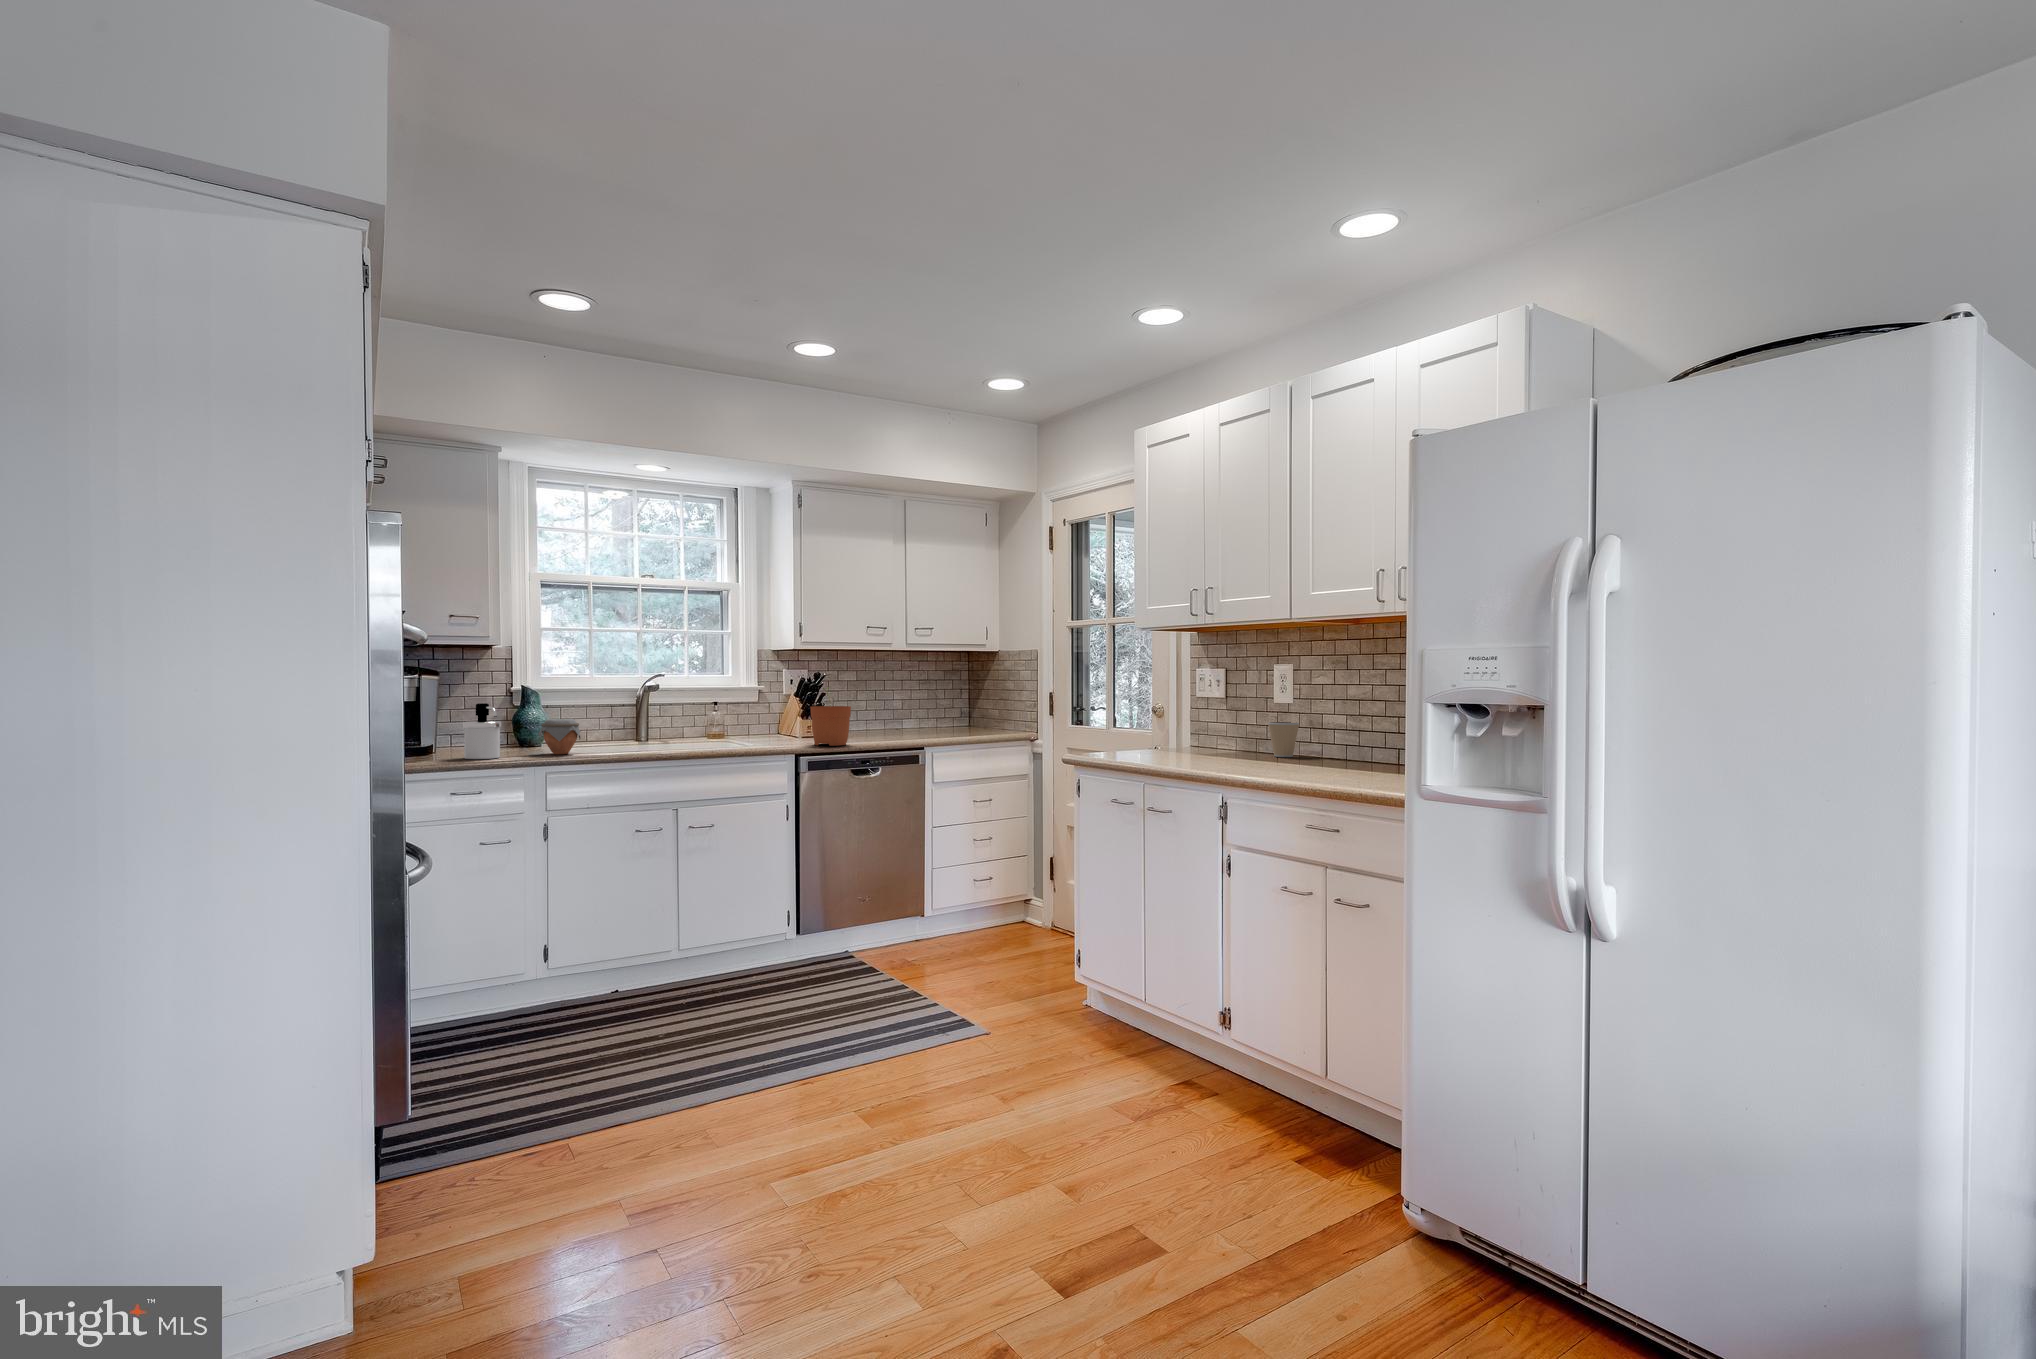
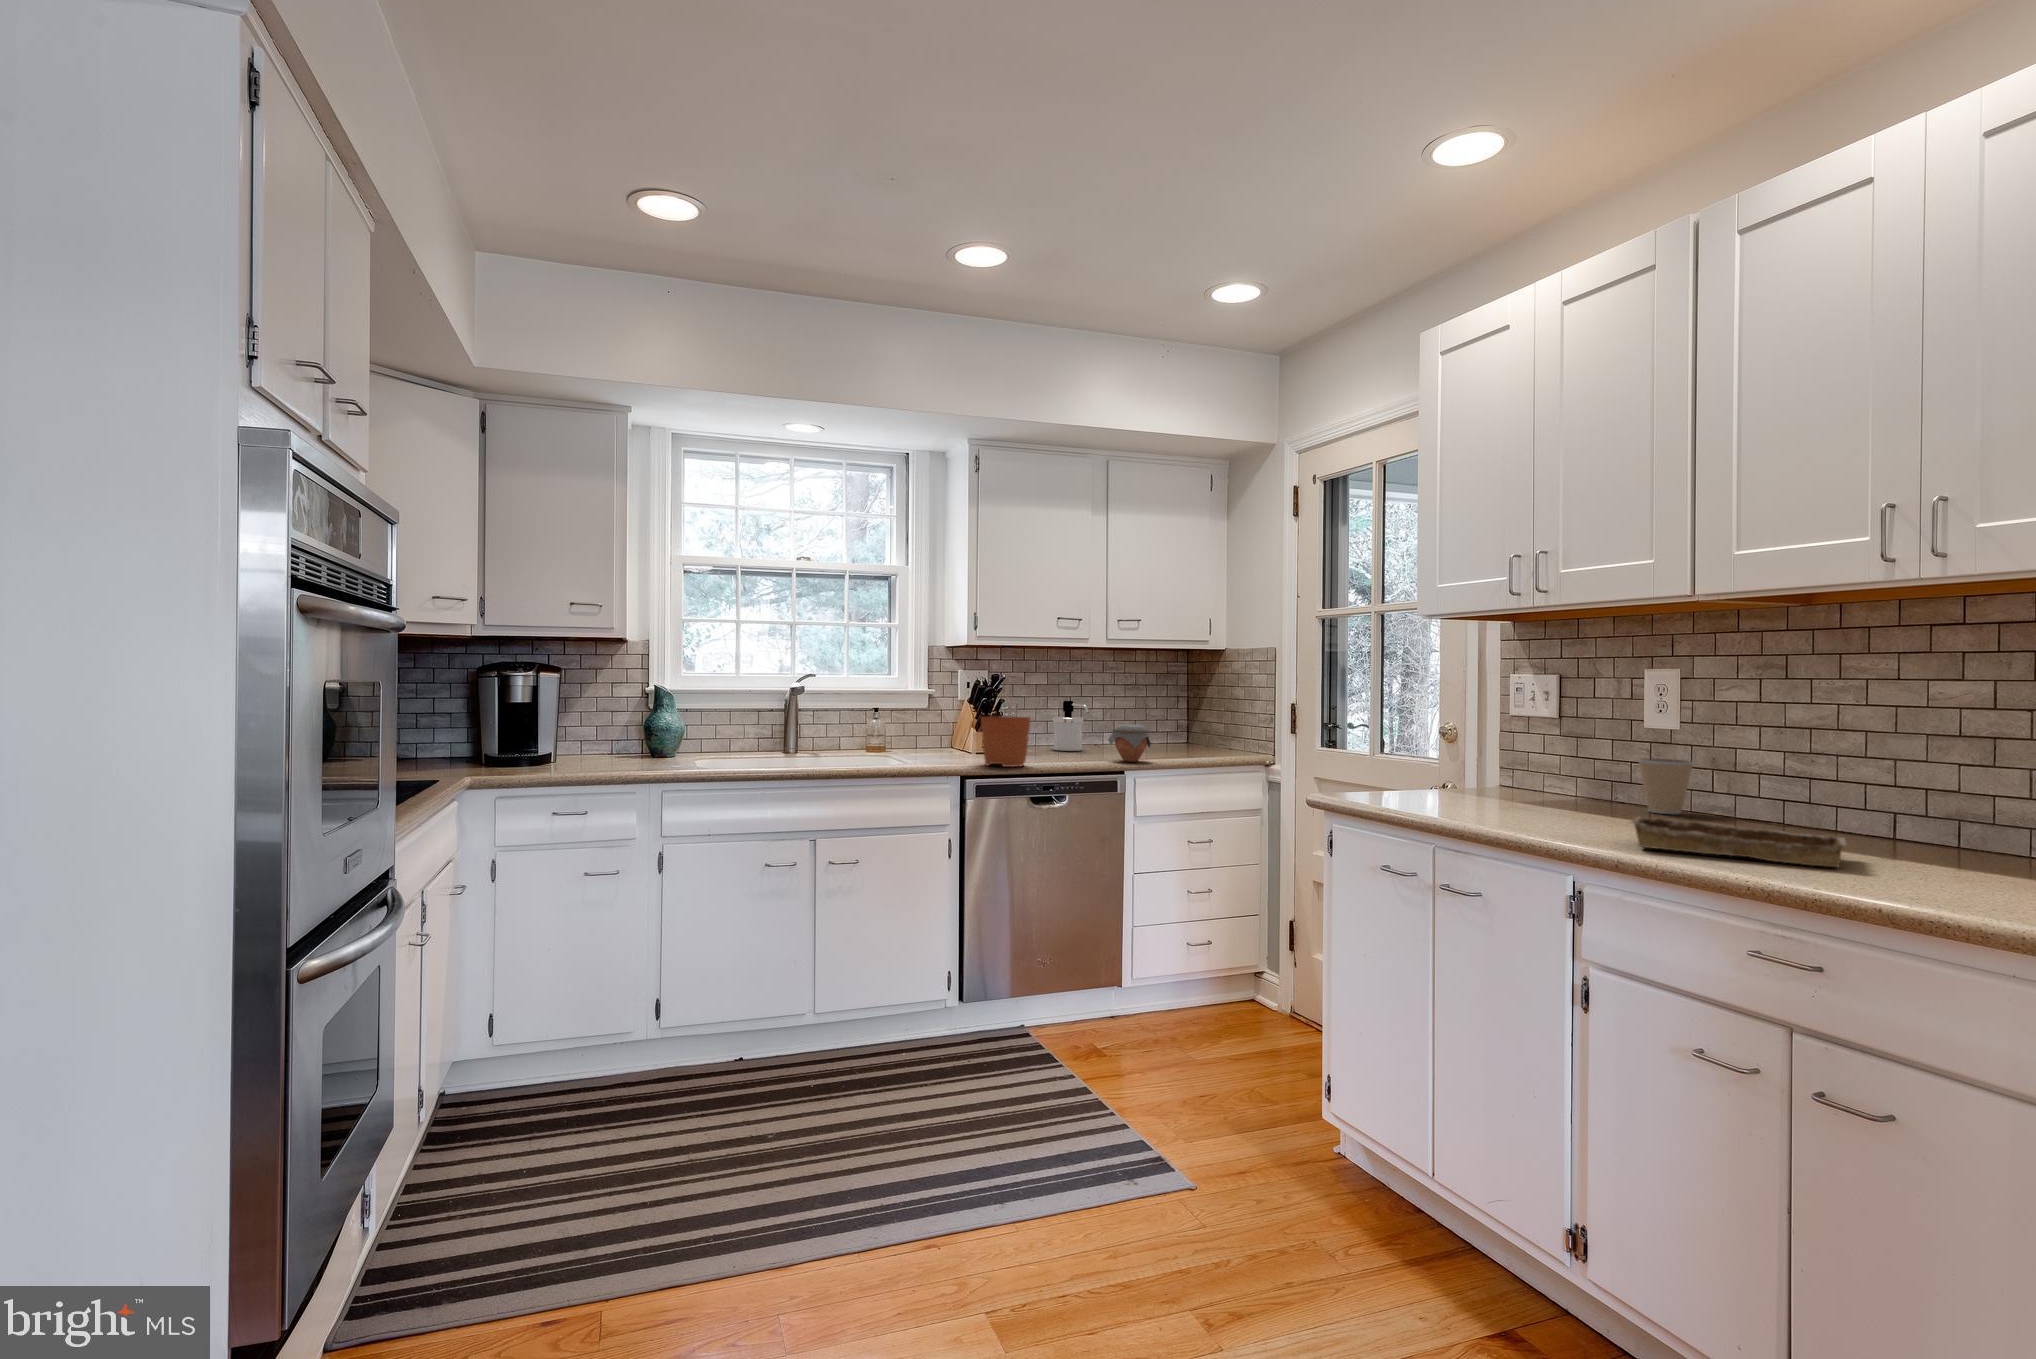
soap dispenser: present [463,703,501,759] -> present [1053,701,1089,751]
jar: present [538,719,580,754] -> present [1108,724,1151,762]
tray: none [1246,755,1361,777] -> present [1631,816,1846,867]

